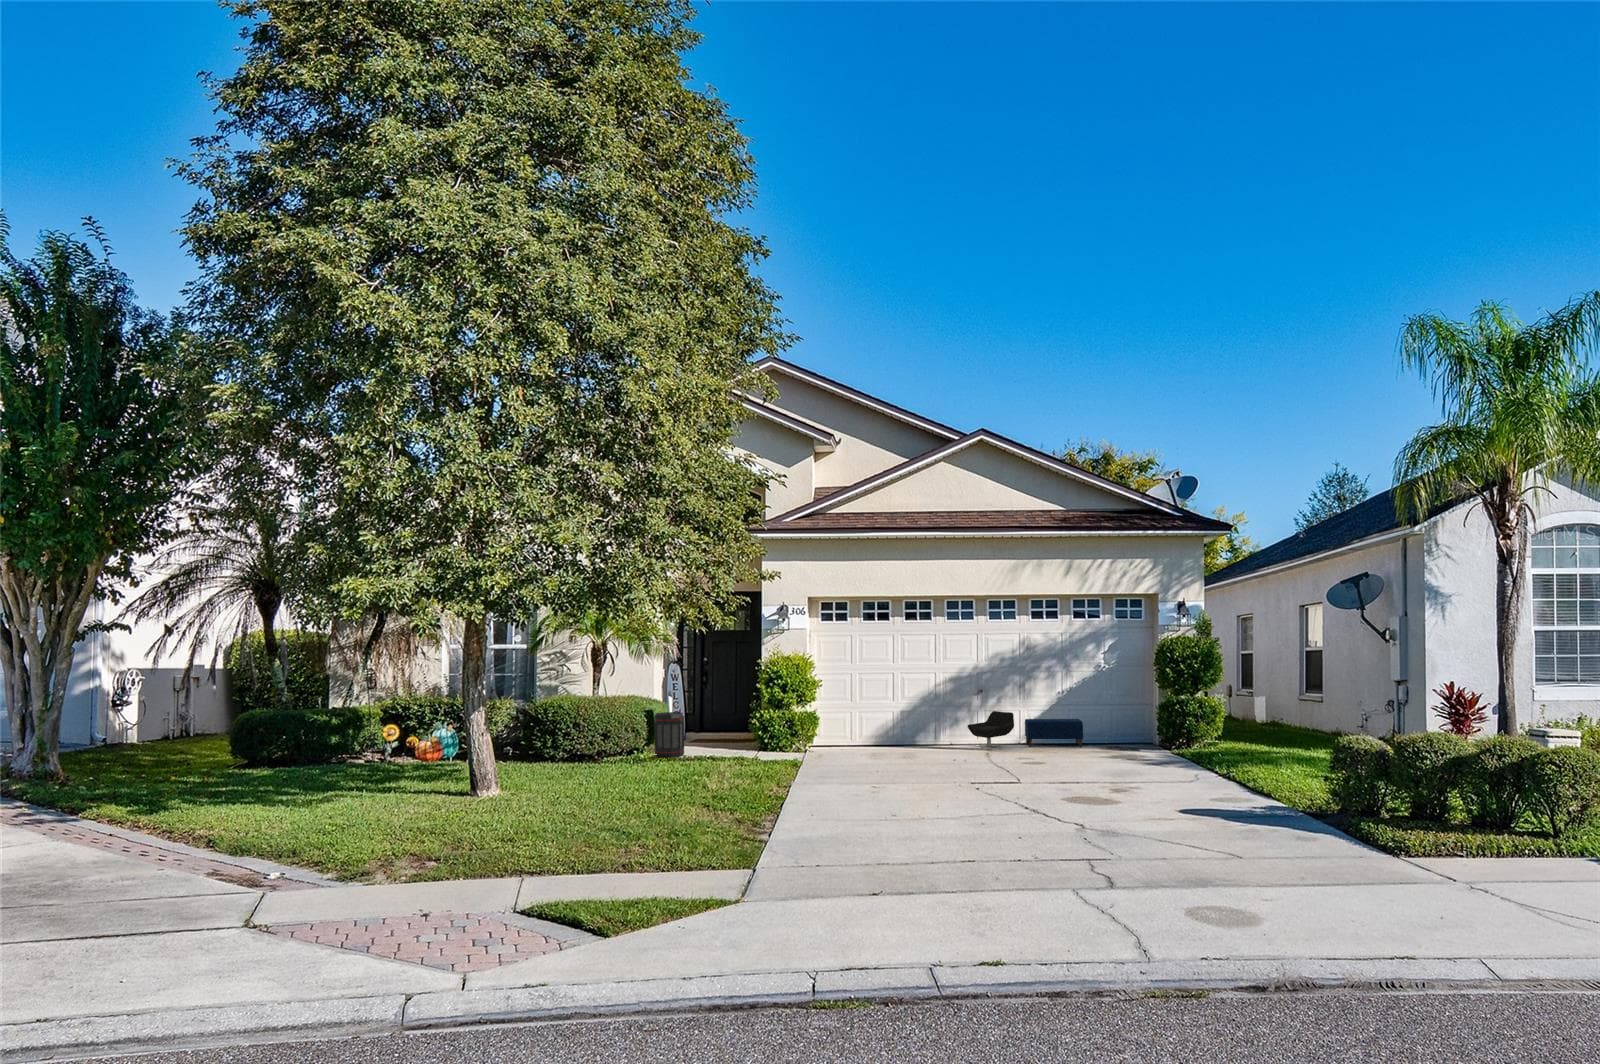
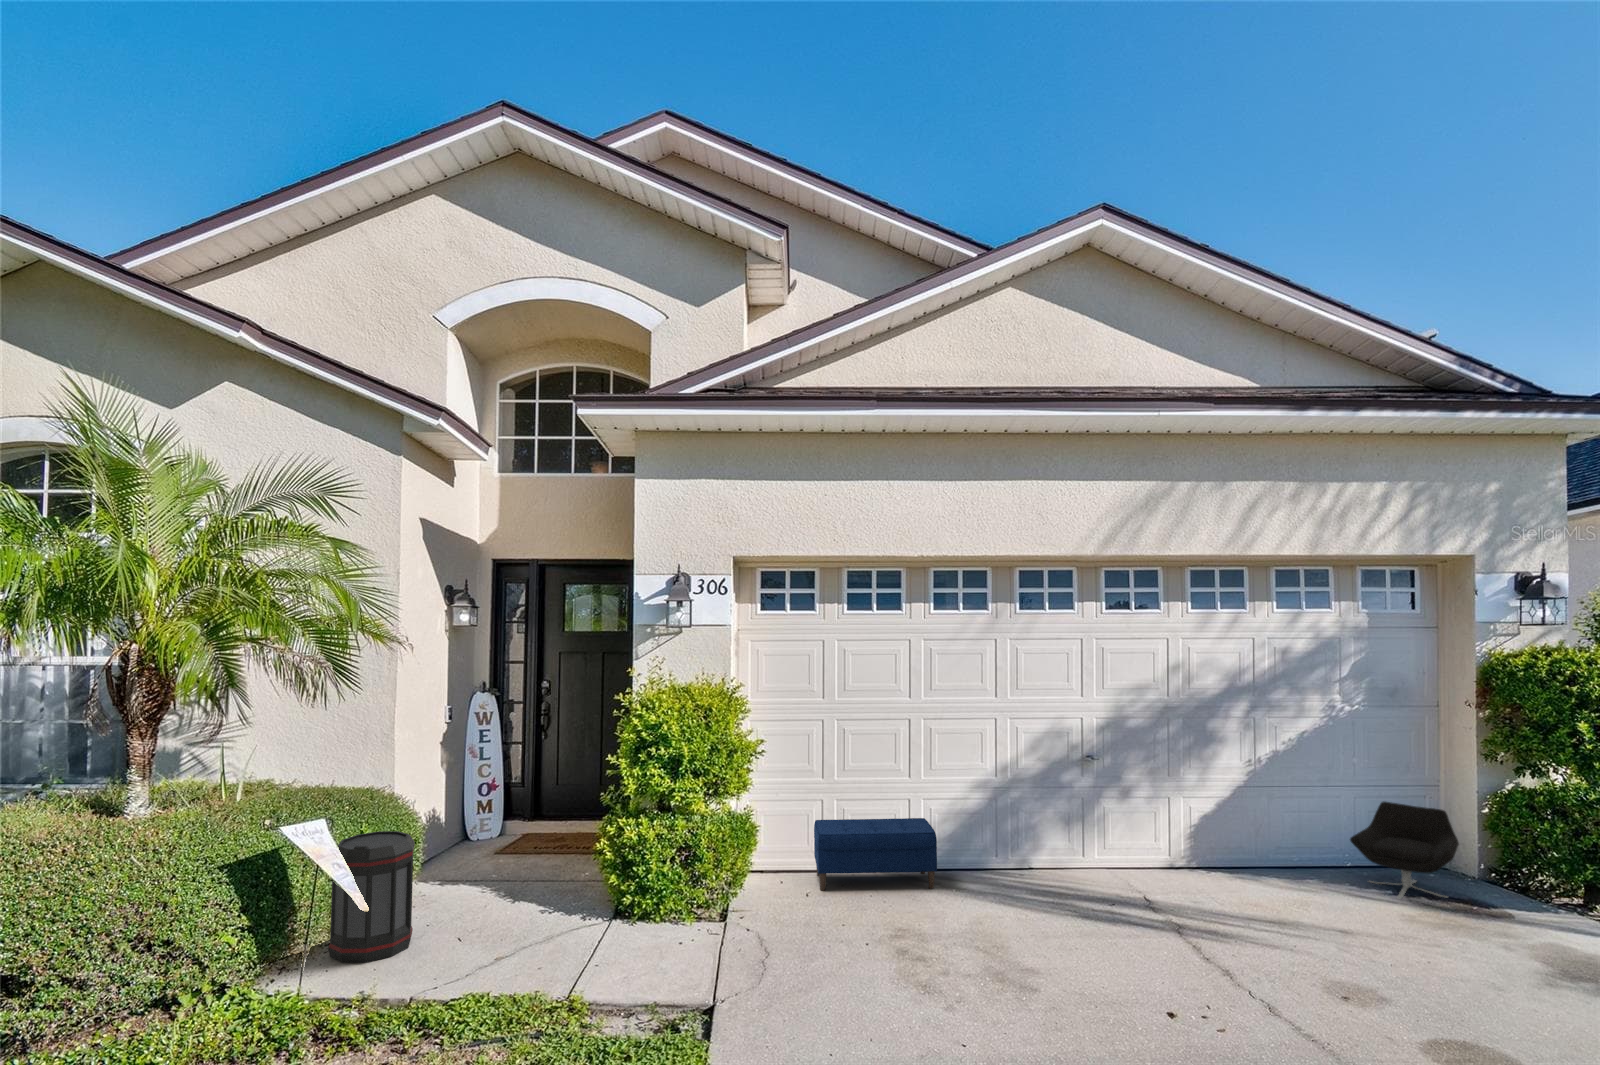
lounge chair: present [968,711,1014,749] -> present [1350,801,1459,899]
bench: present [1025,719,1083,747] -> present [814,818,937,891]

